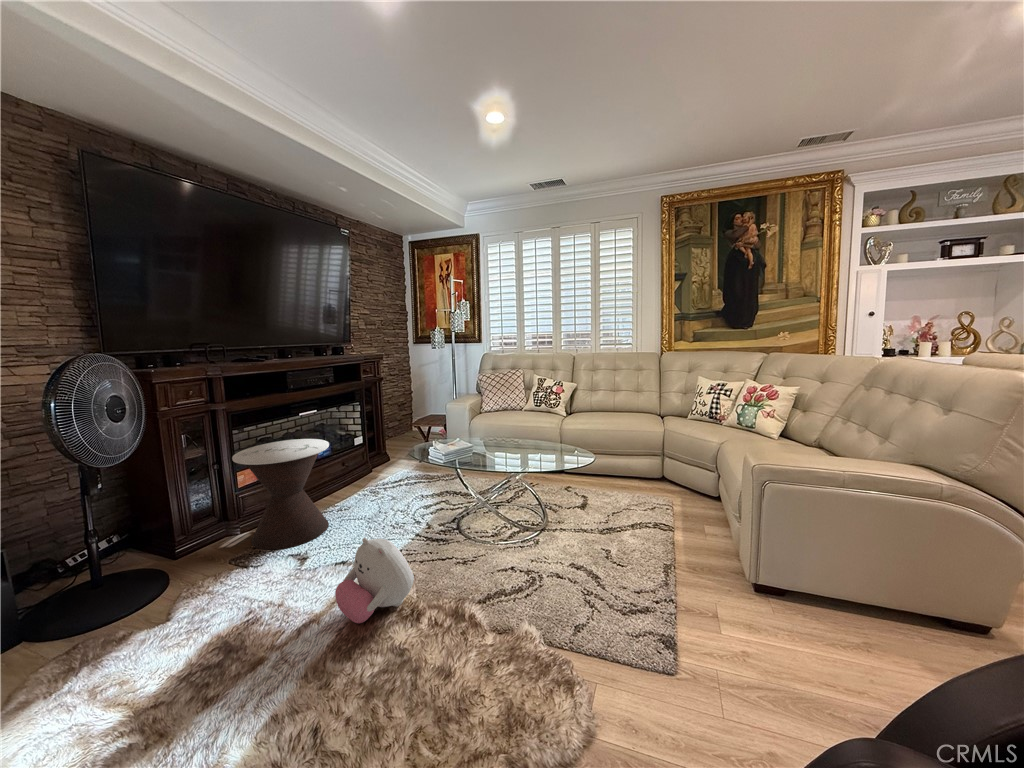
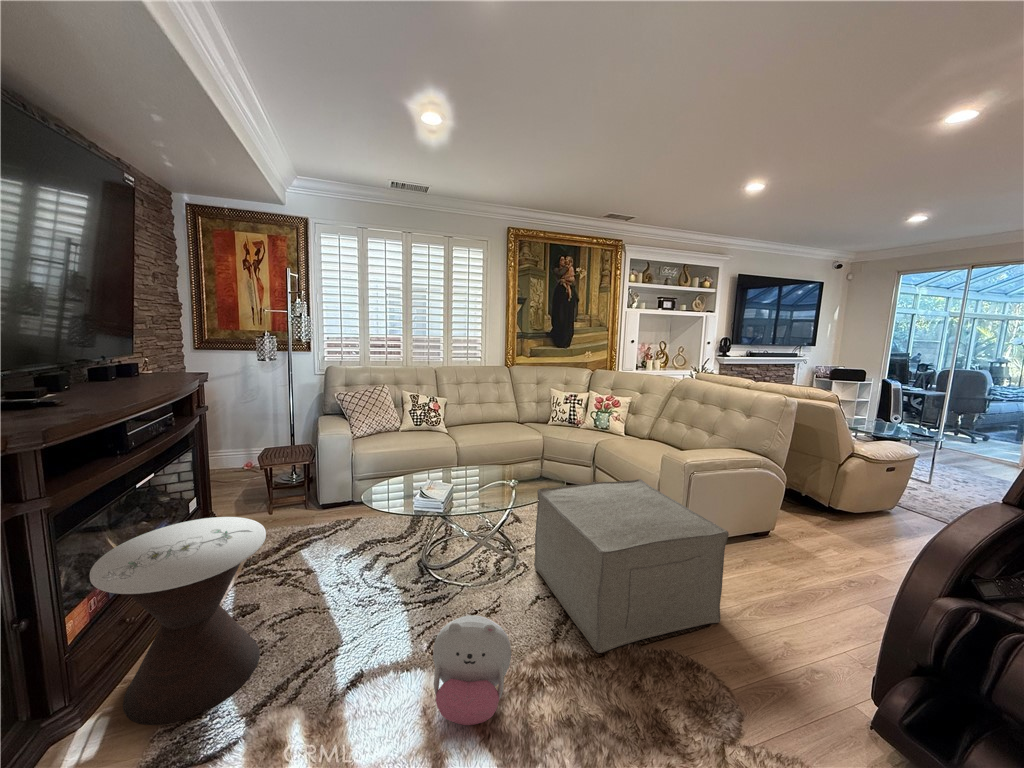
ottoman: none [496,463,692,677] -> present [534,479,729,653]

